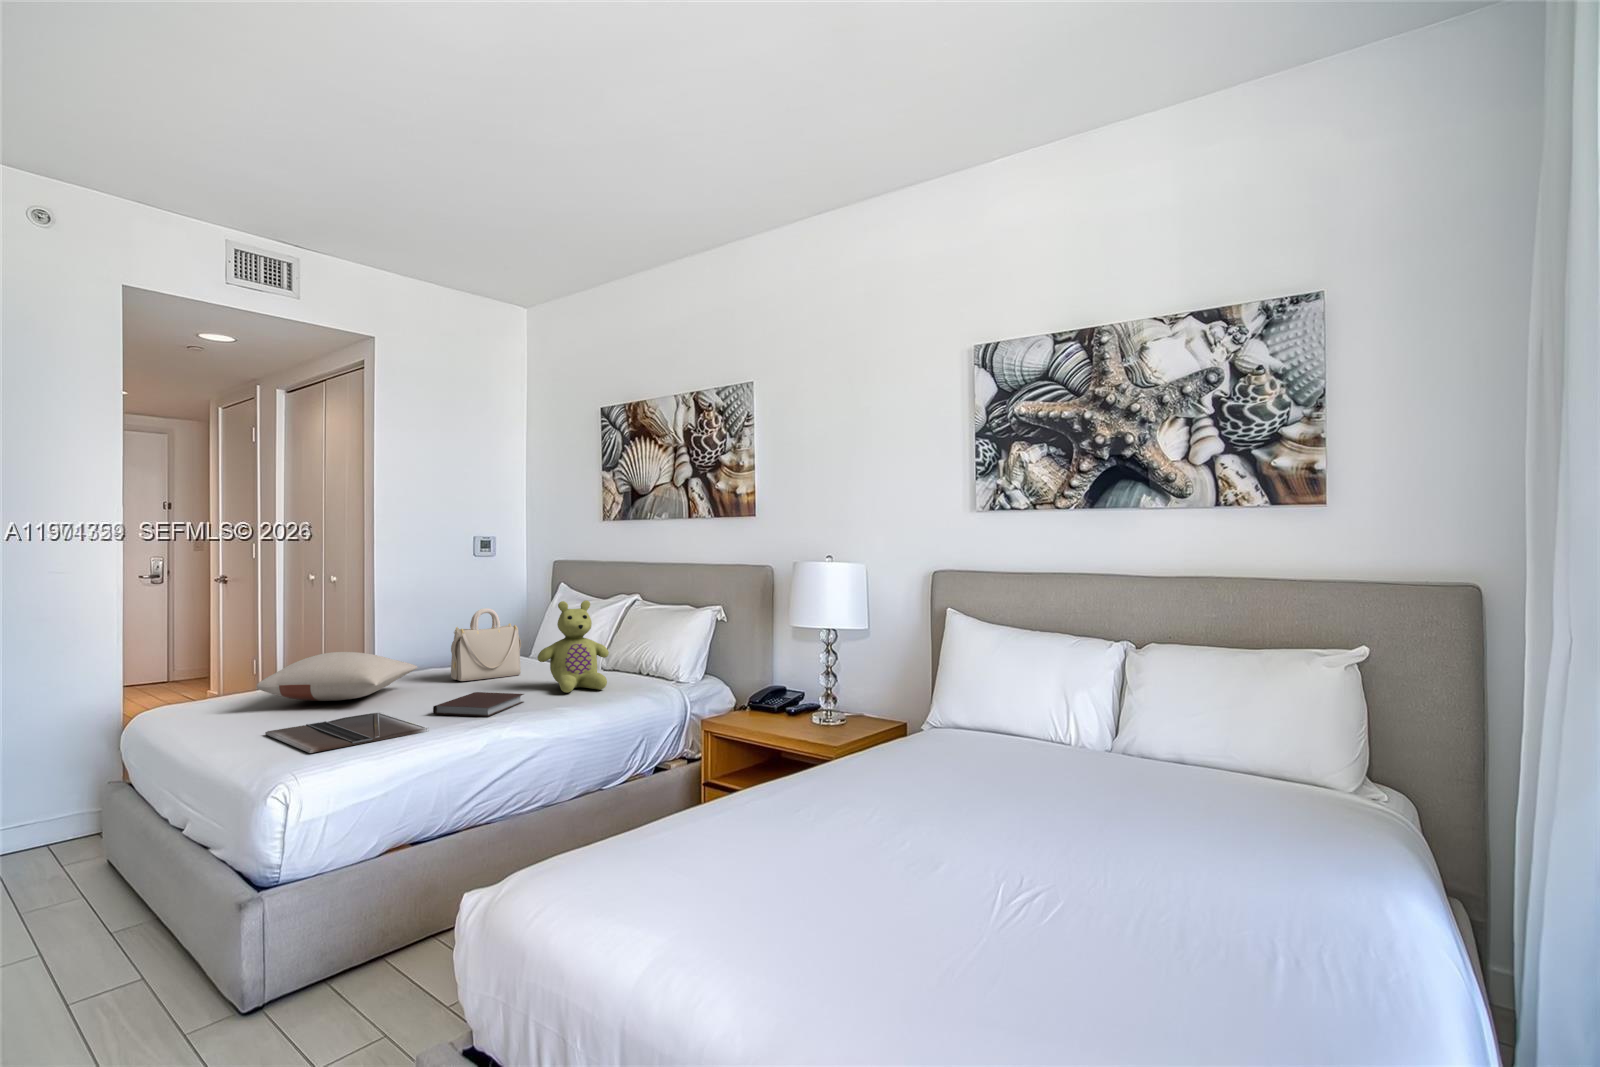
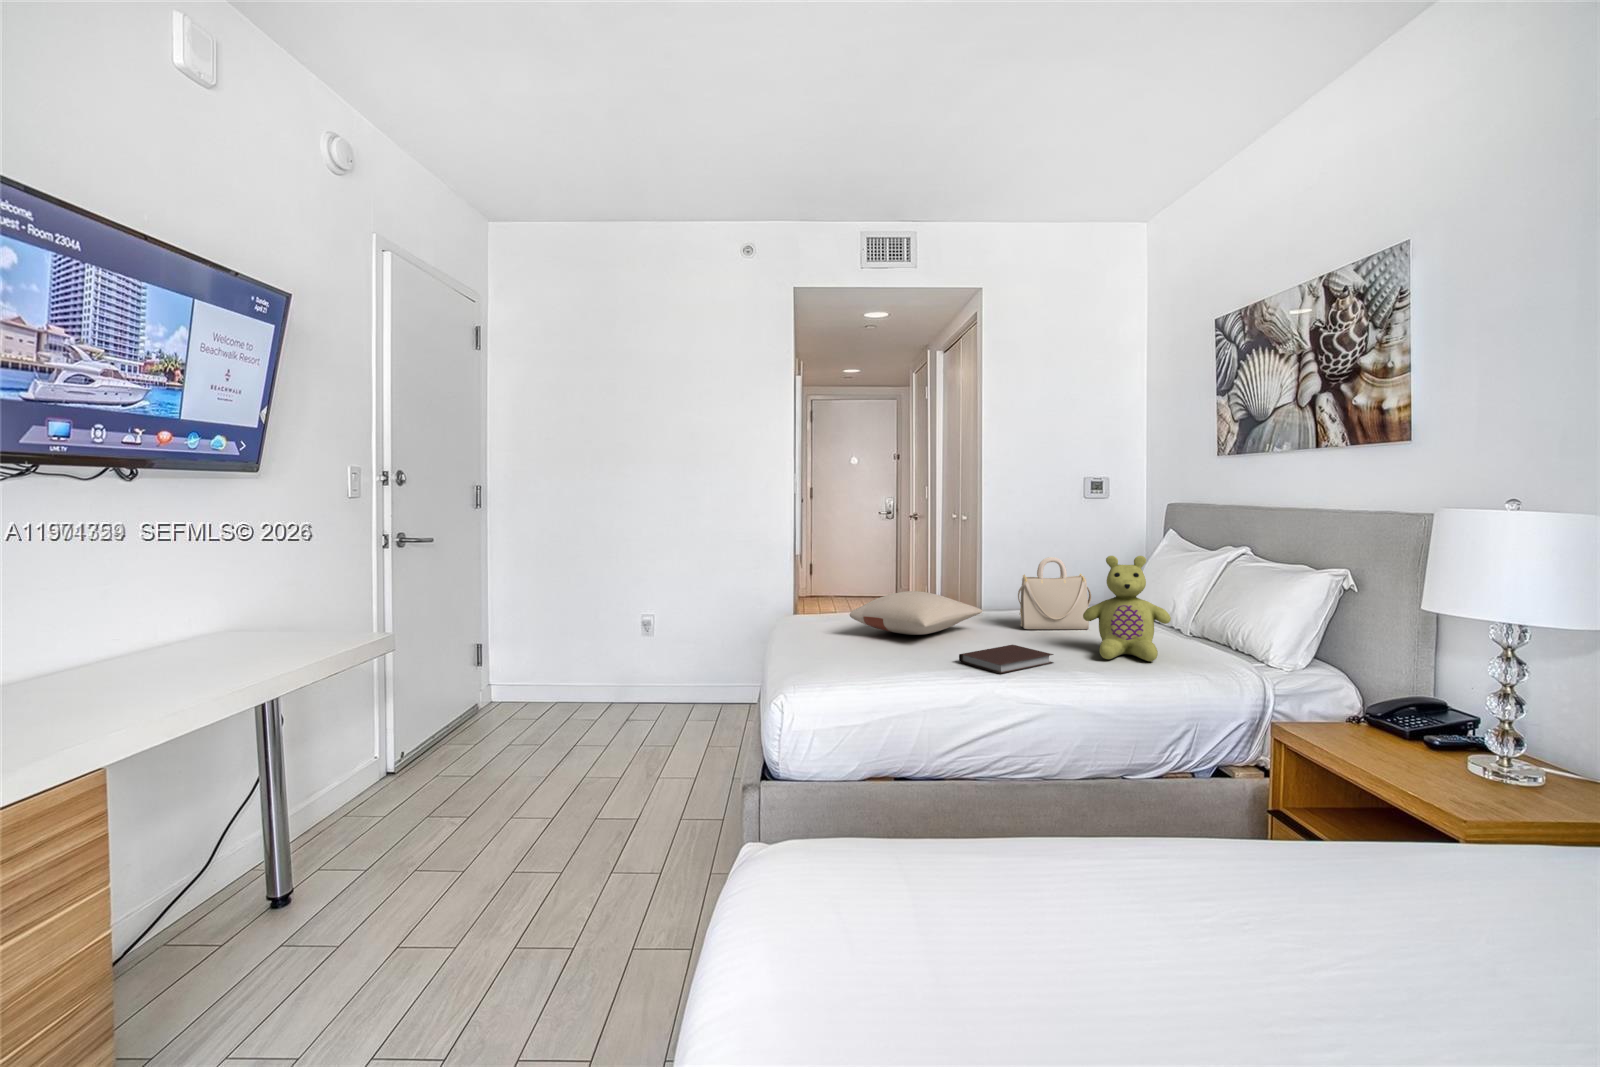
laptop: present [265,712,429,753] -> none [830,652,936,683]

